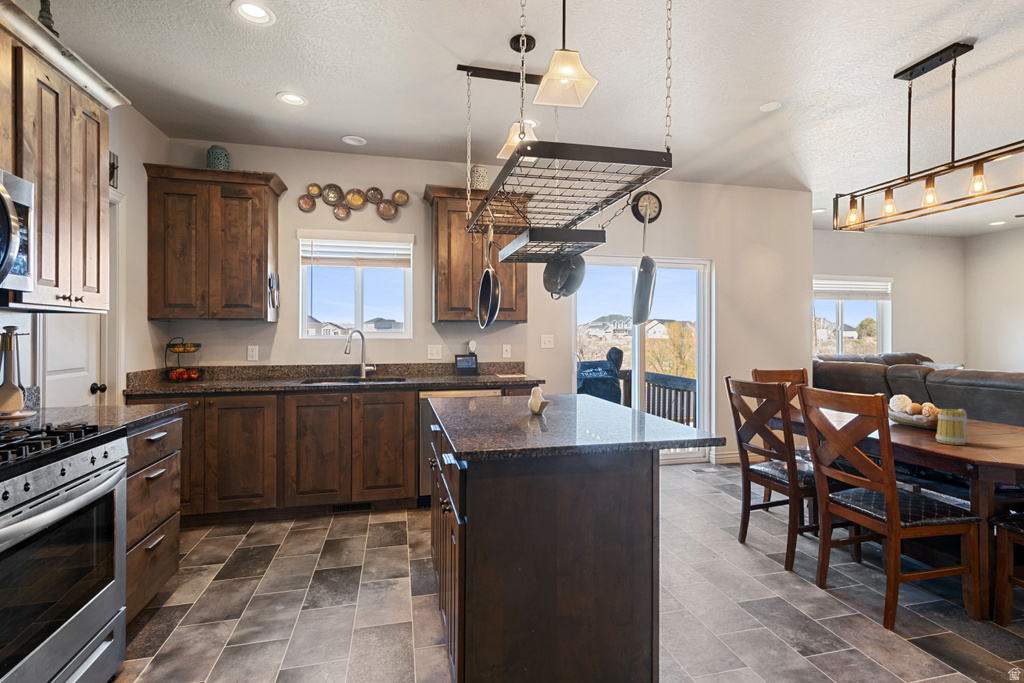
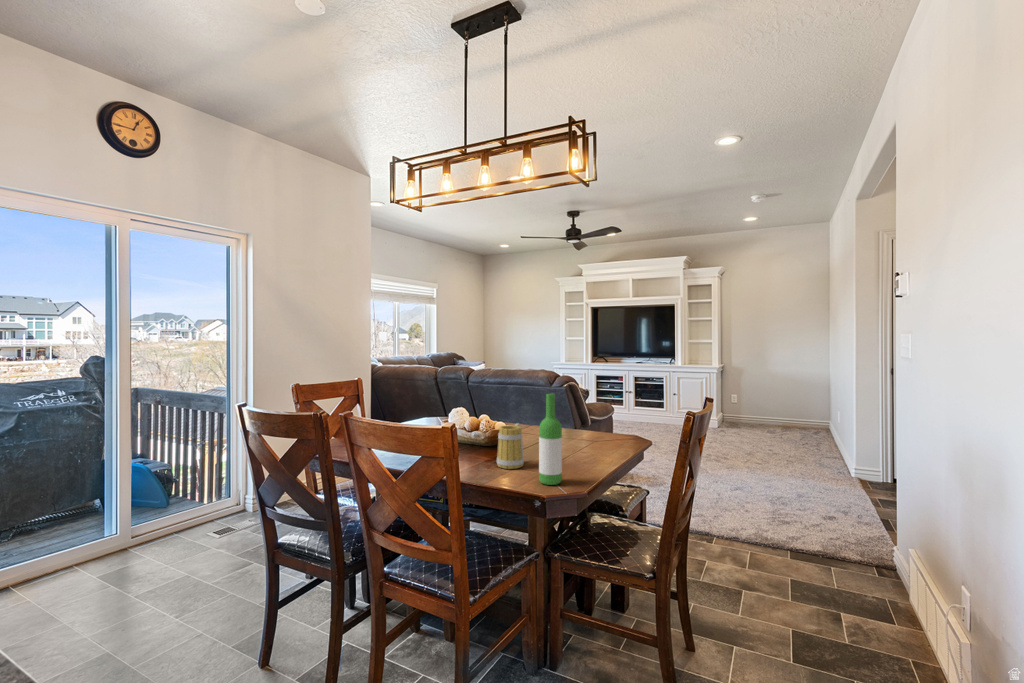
wine bottle: none [977,382,1003,458] -> present [539,393,562,485]

